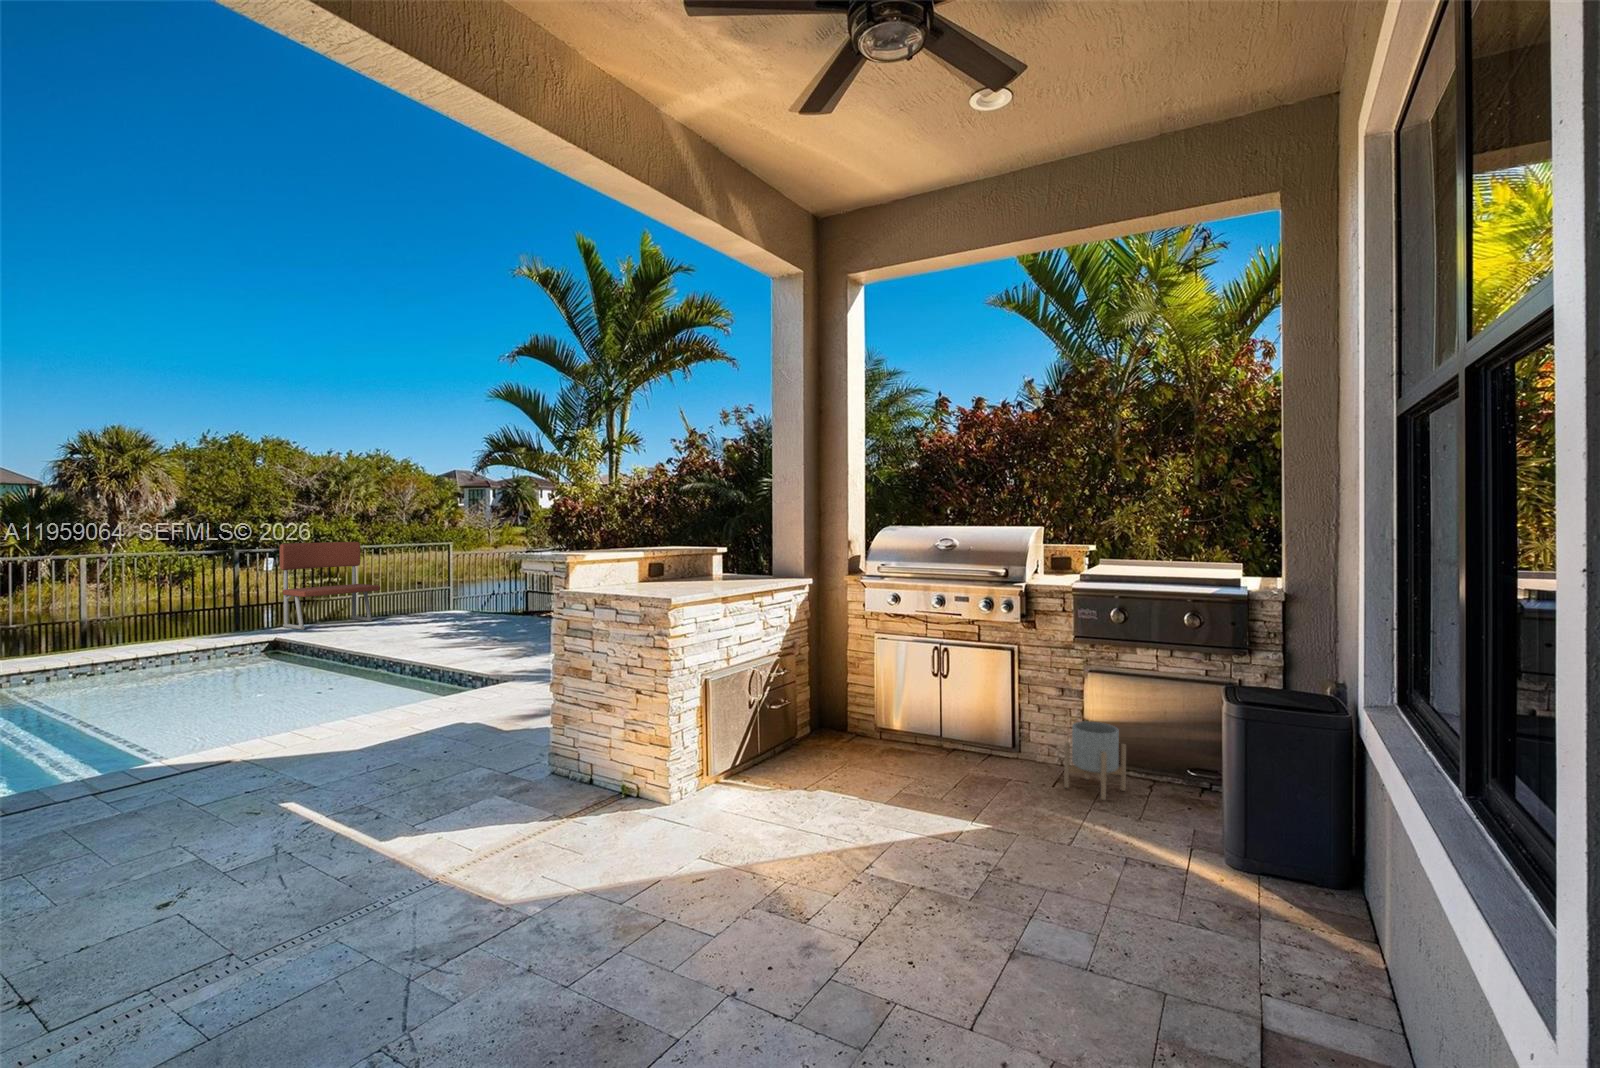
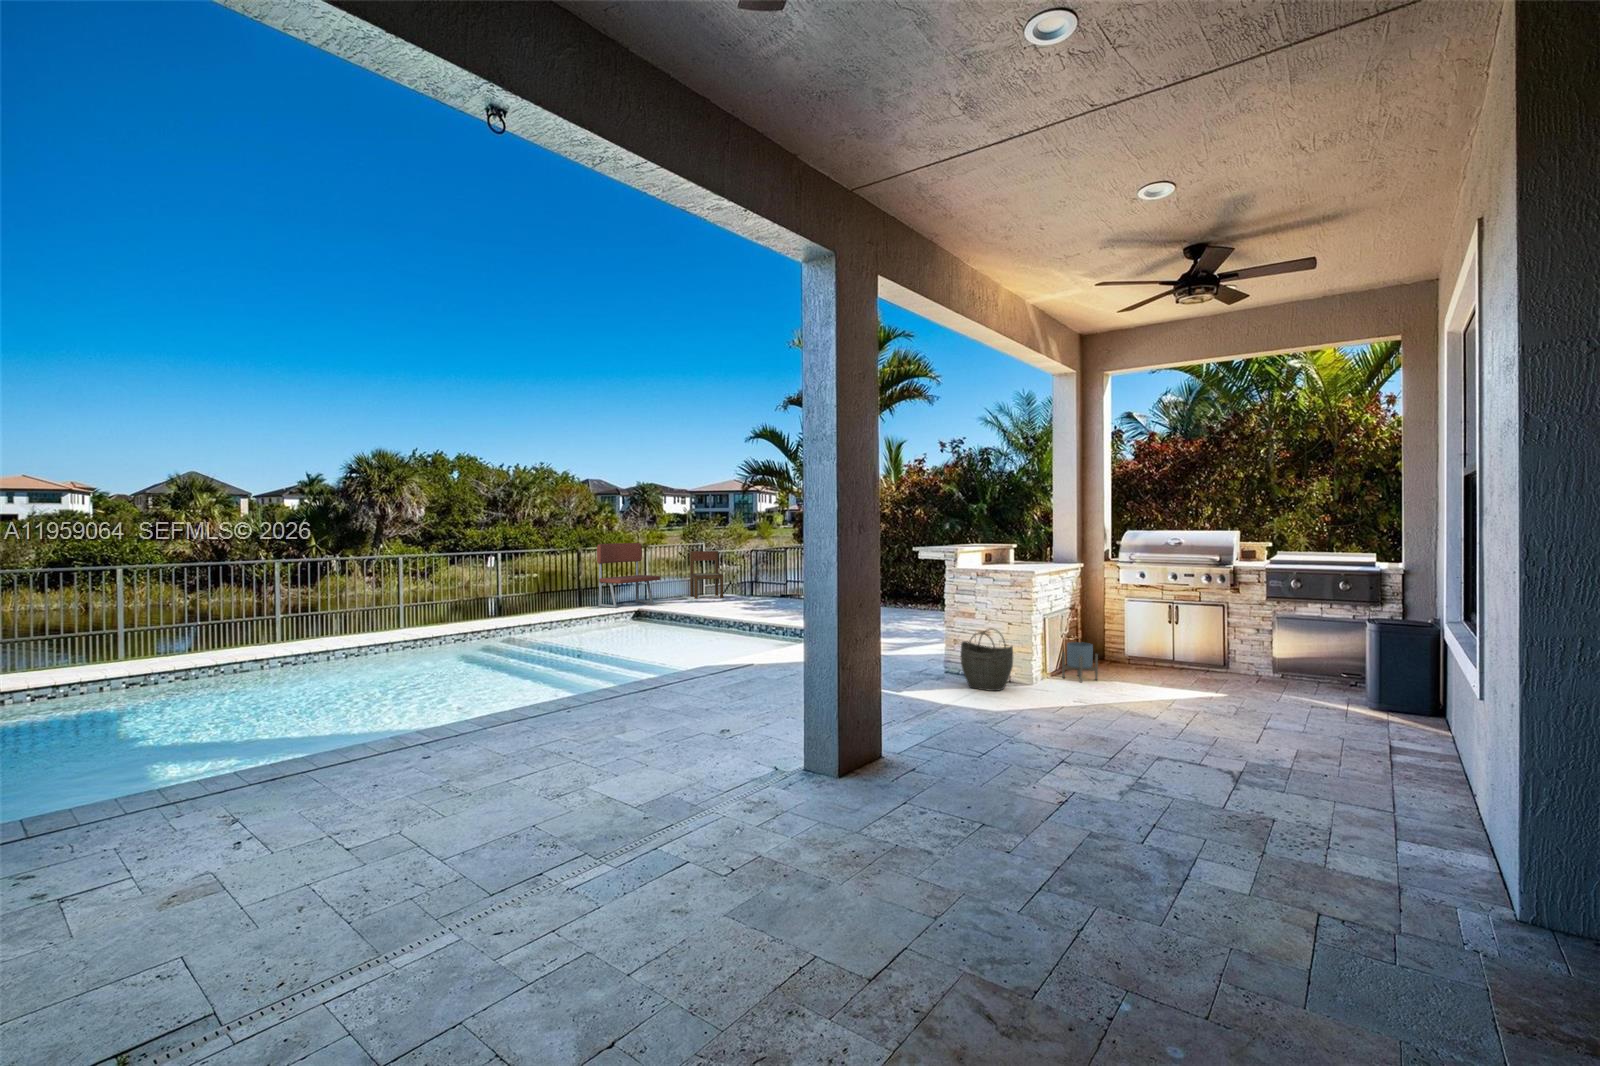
dining chair: none [444,552,486,613] -> present [690,551,723,599]
woven basket: none [538,698,631,819] -> present [961,629,1013,691]
planter: present [1064,721,1126,800] -> present [1062,642,1098,682]

